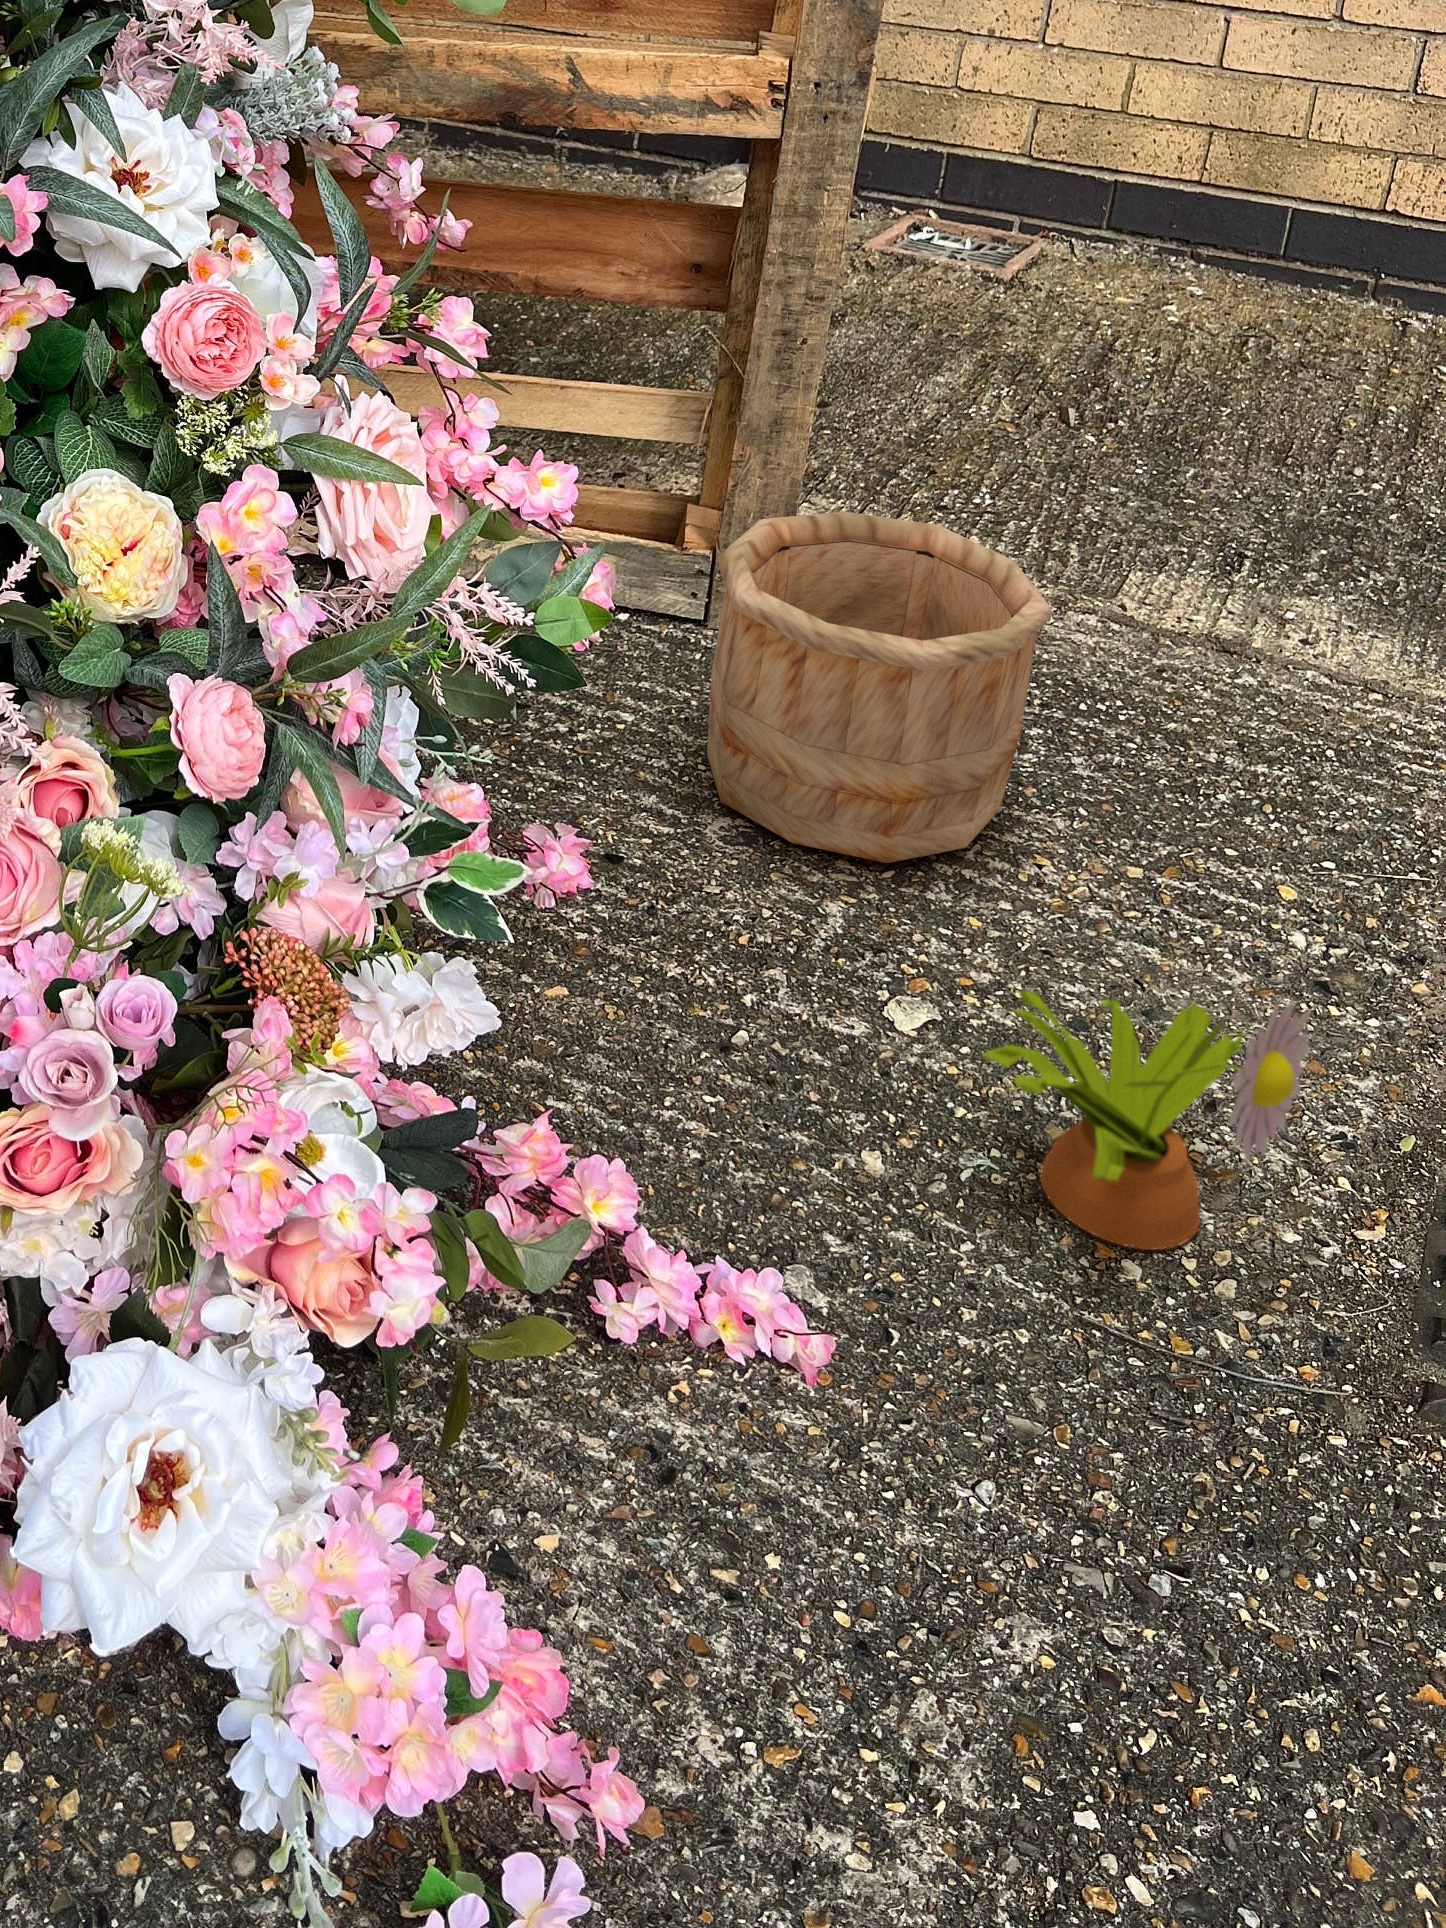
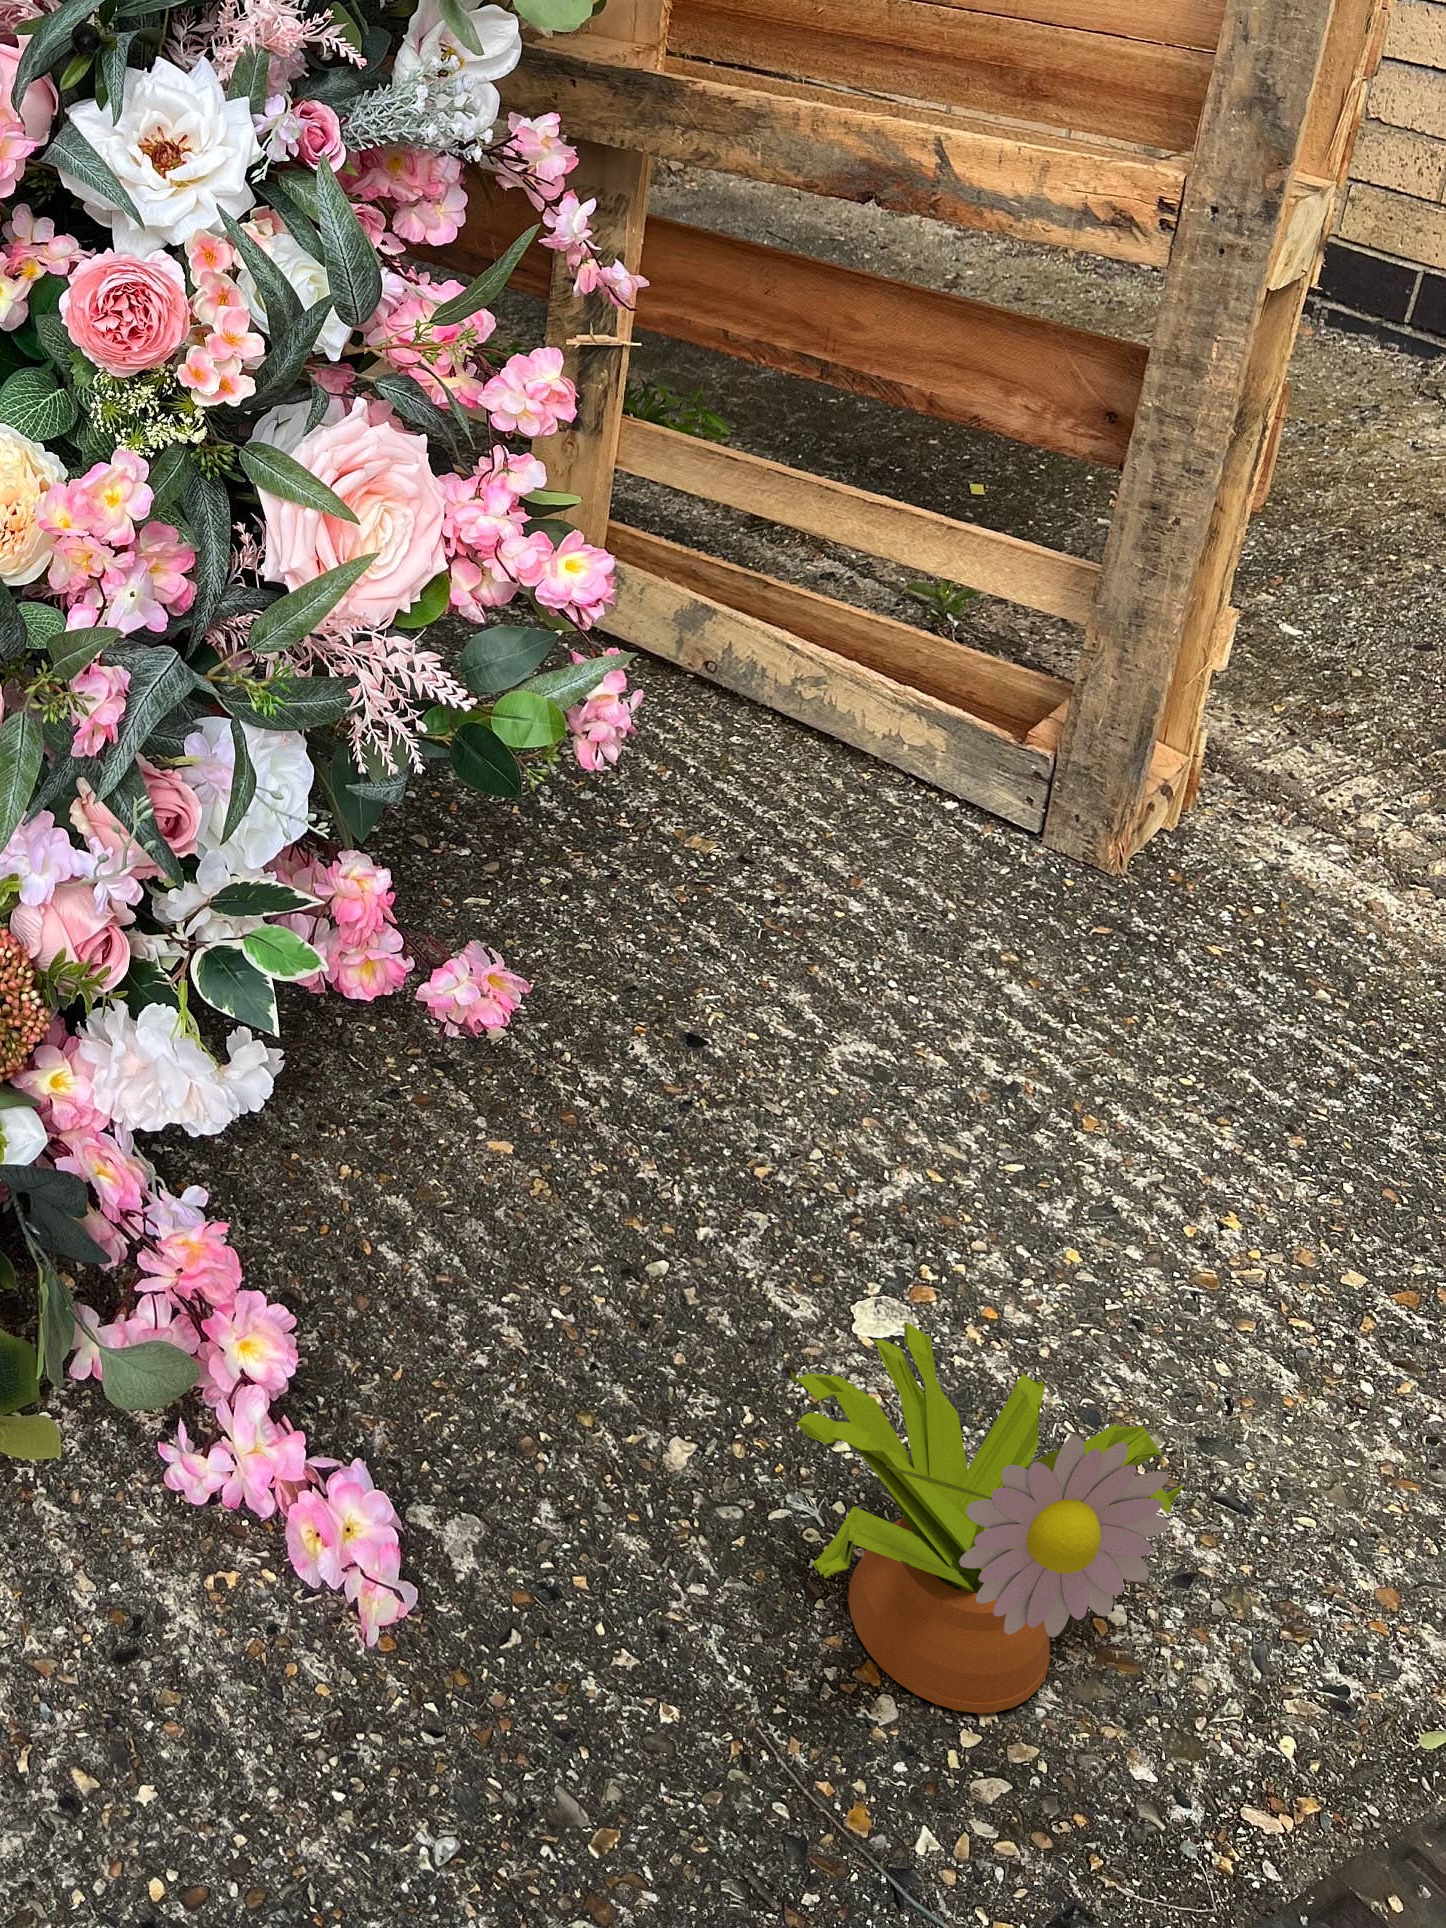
wooden bucket: present [707,511,1052,863] -> none [872,712,1308,1168]

